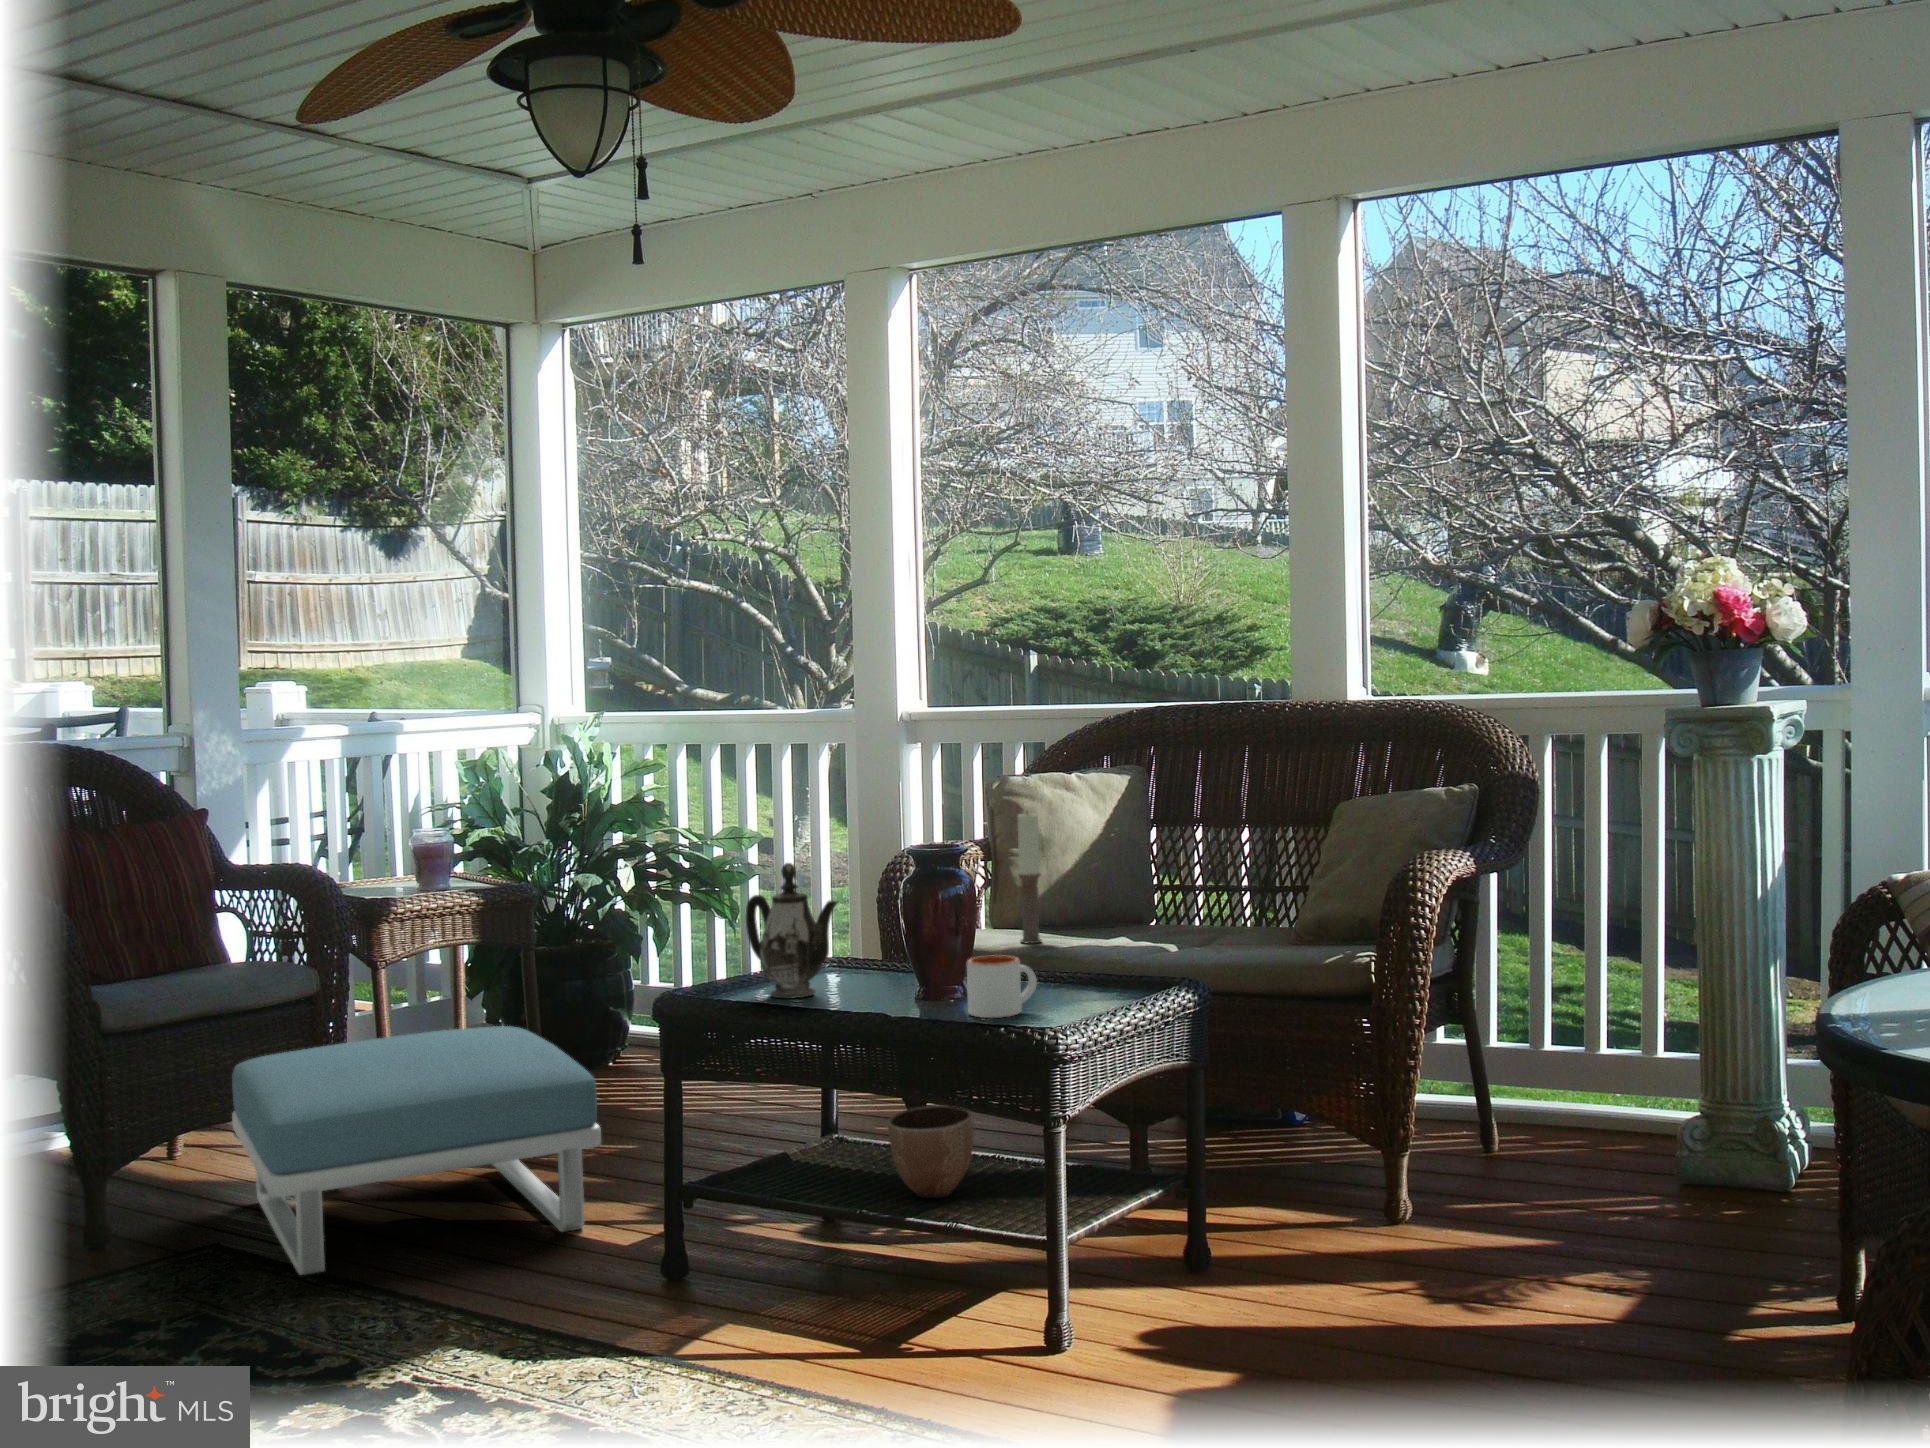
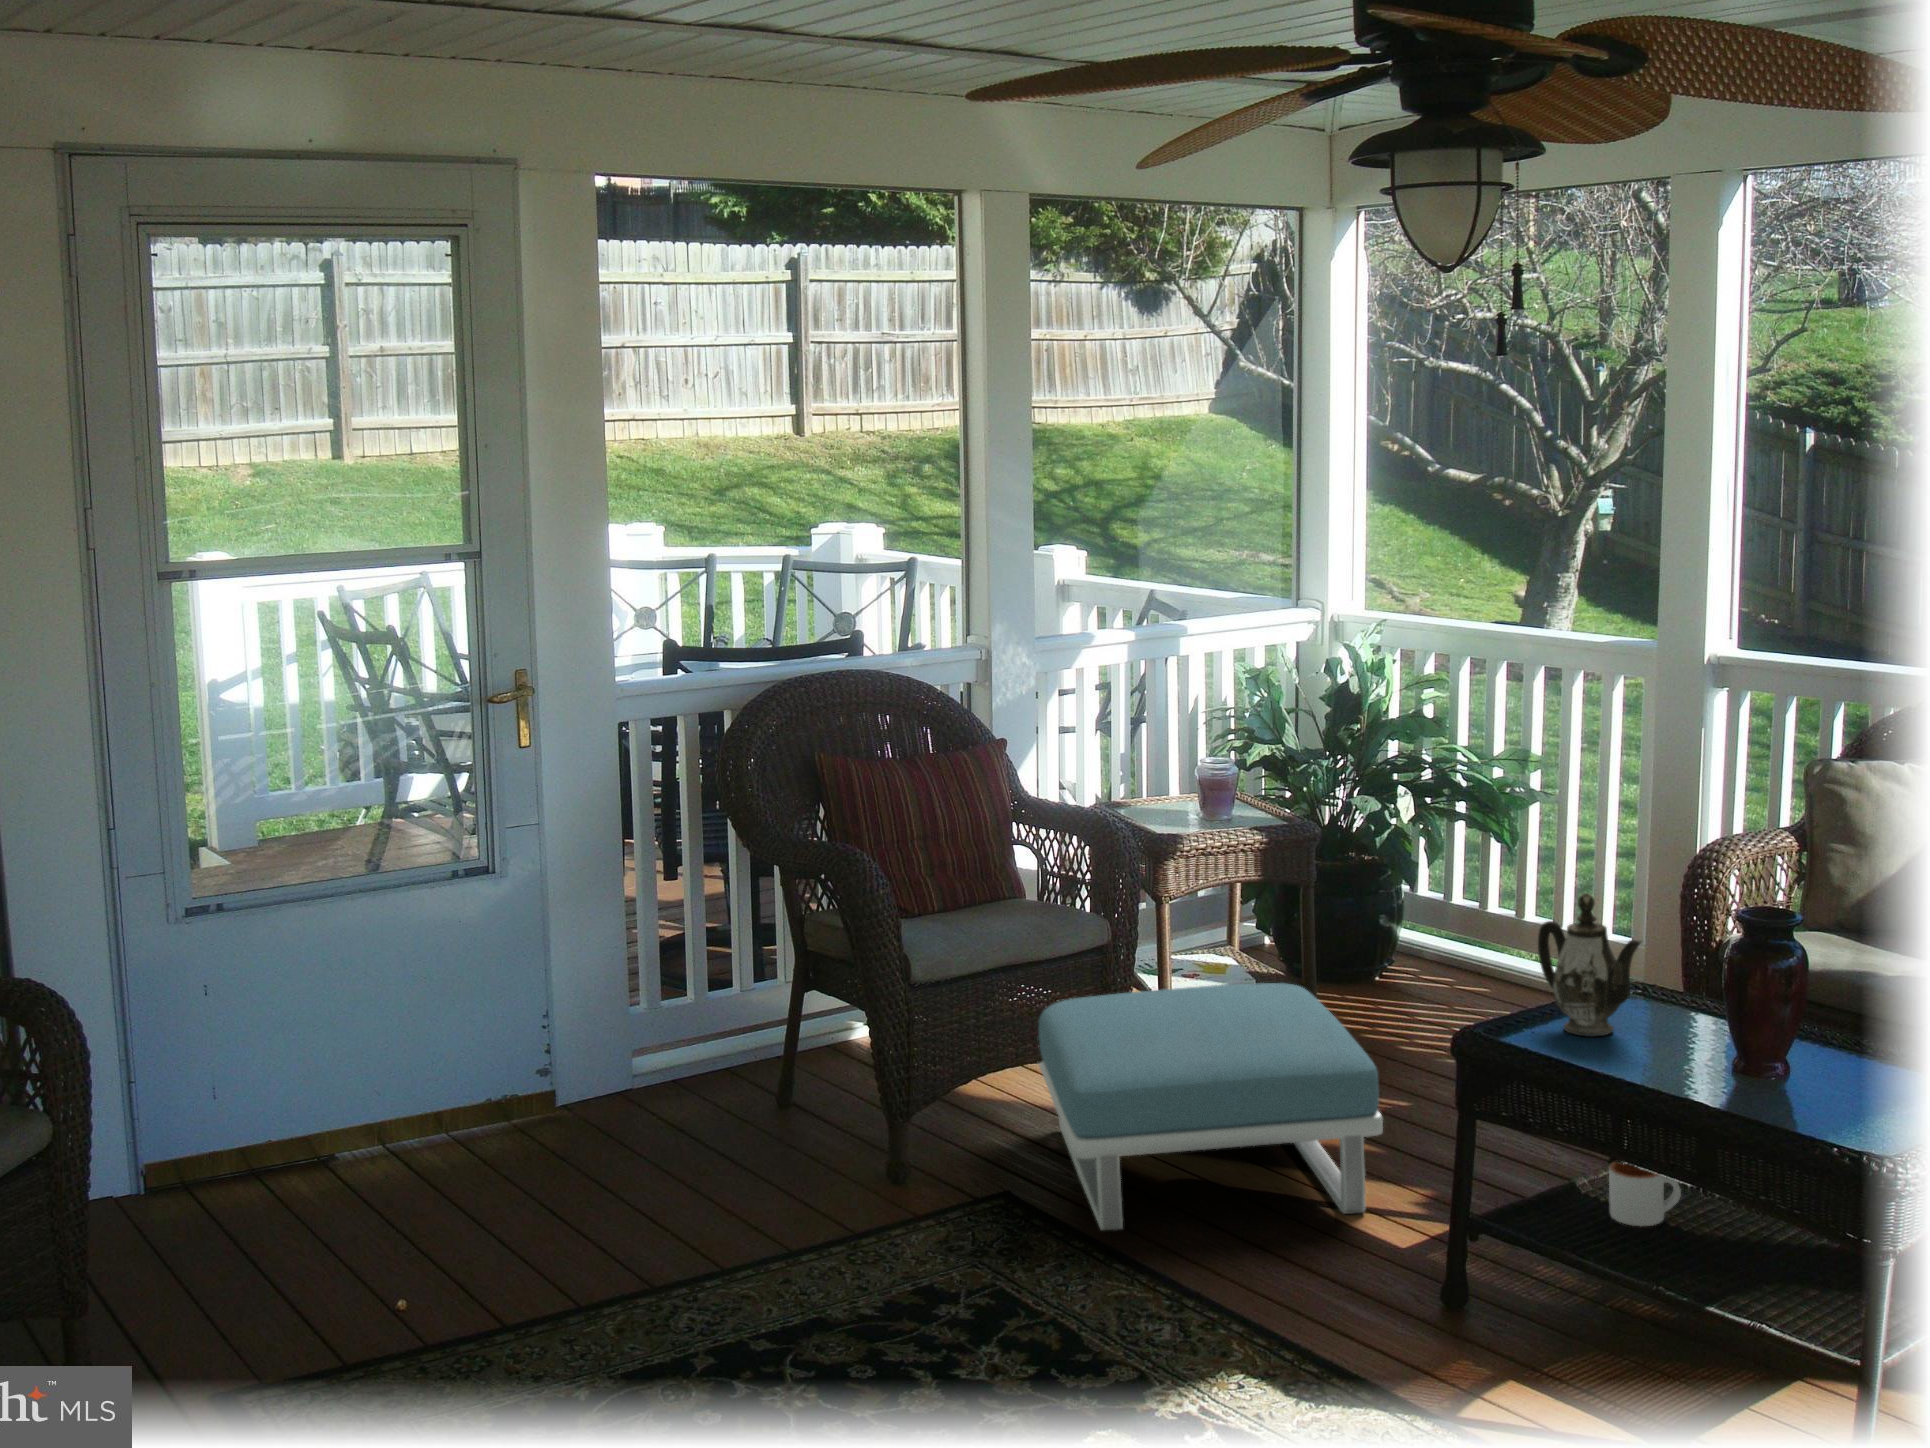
candle: present [1018,813,1042,944] -> none [1857,808,1885,957]
mug: present [967,955,1037,1018] -> present [1609,1162,1681,1226]
decorative bowl: present [888,1105,974,1198] -> none [1693,1163,1794,1268]

